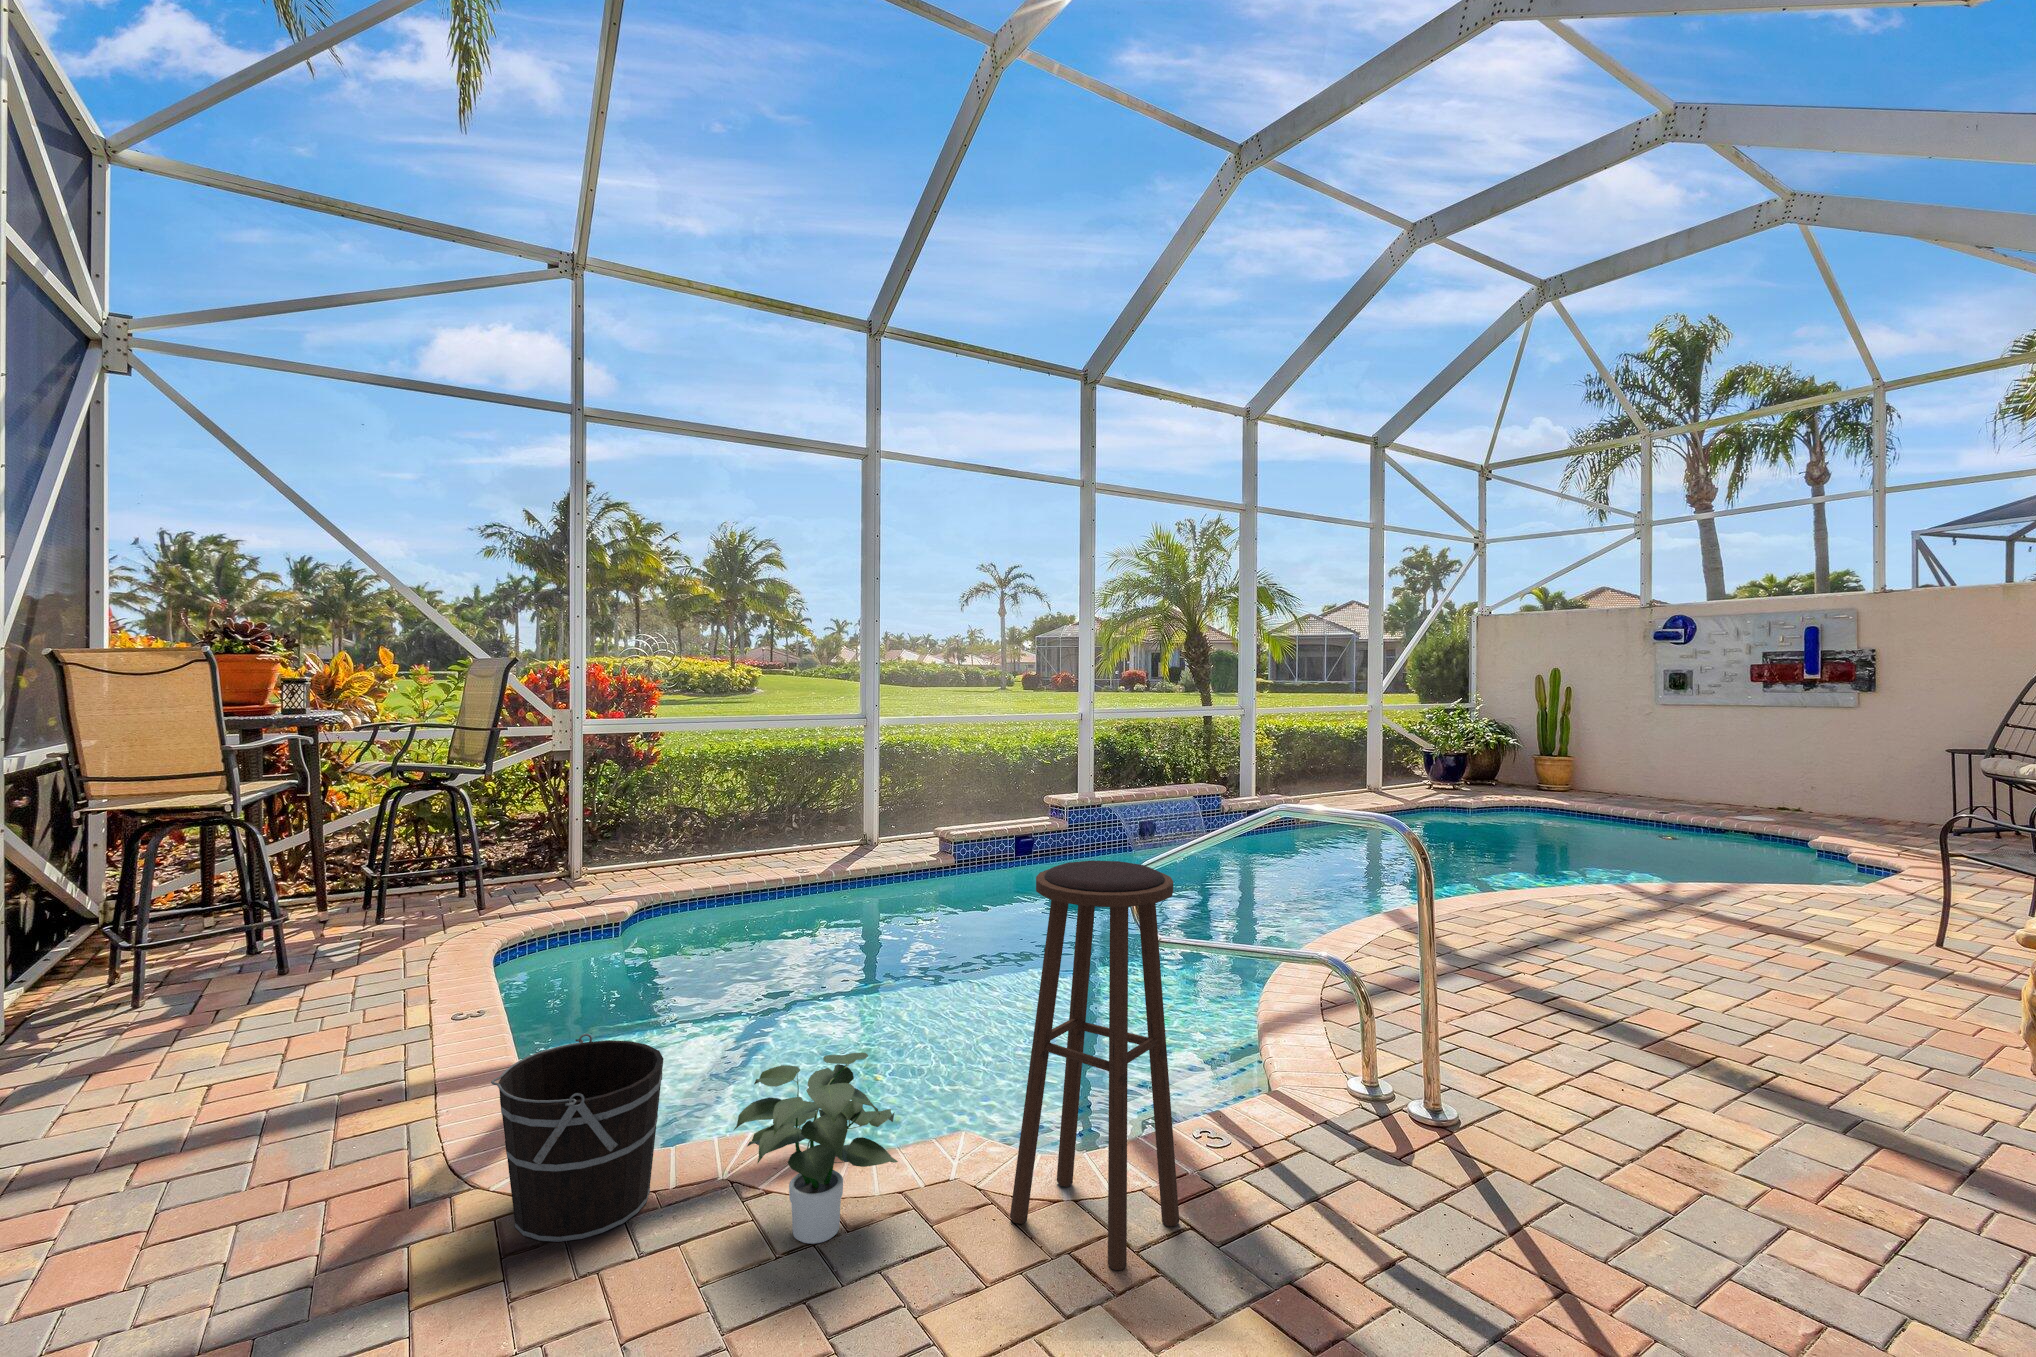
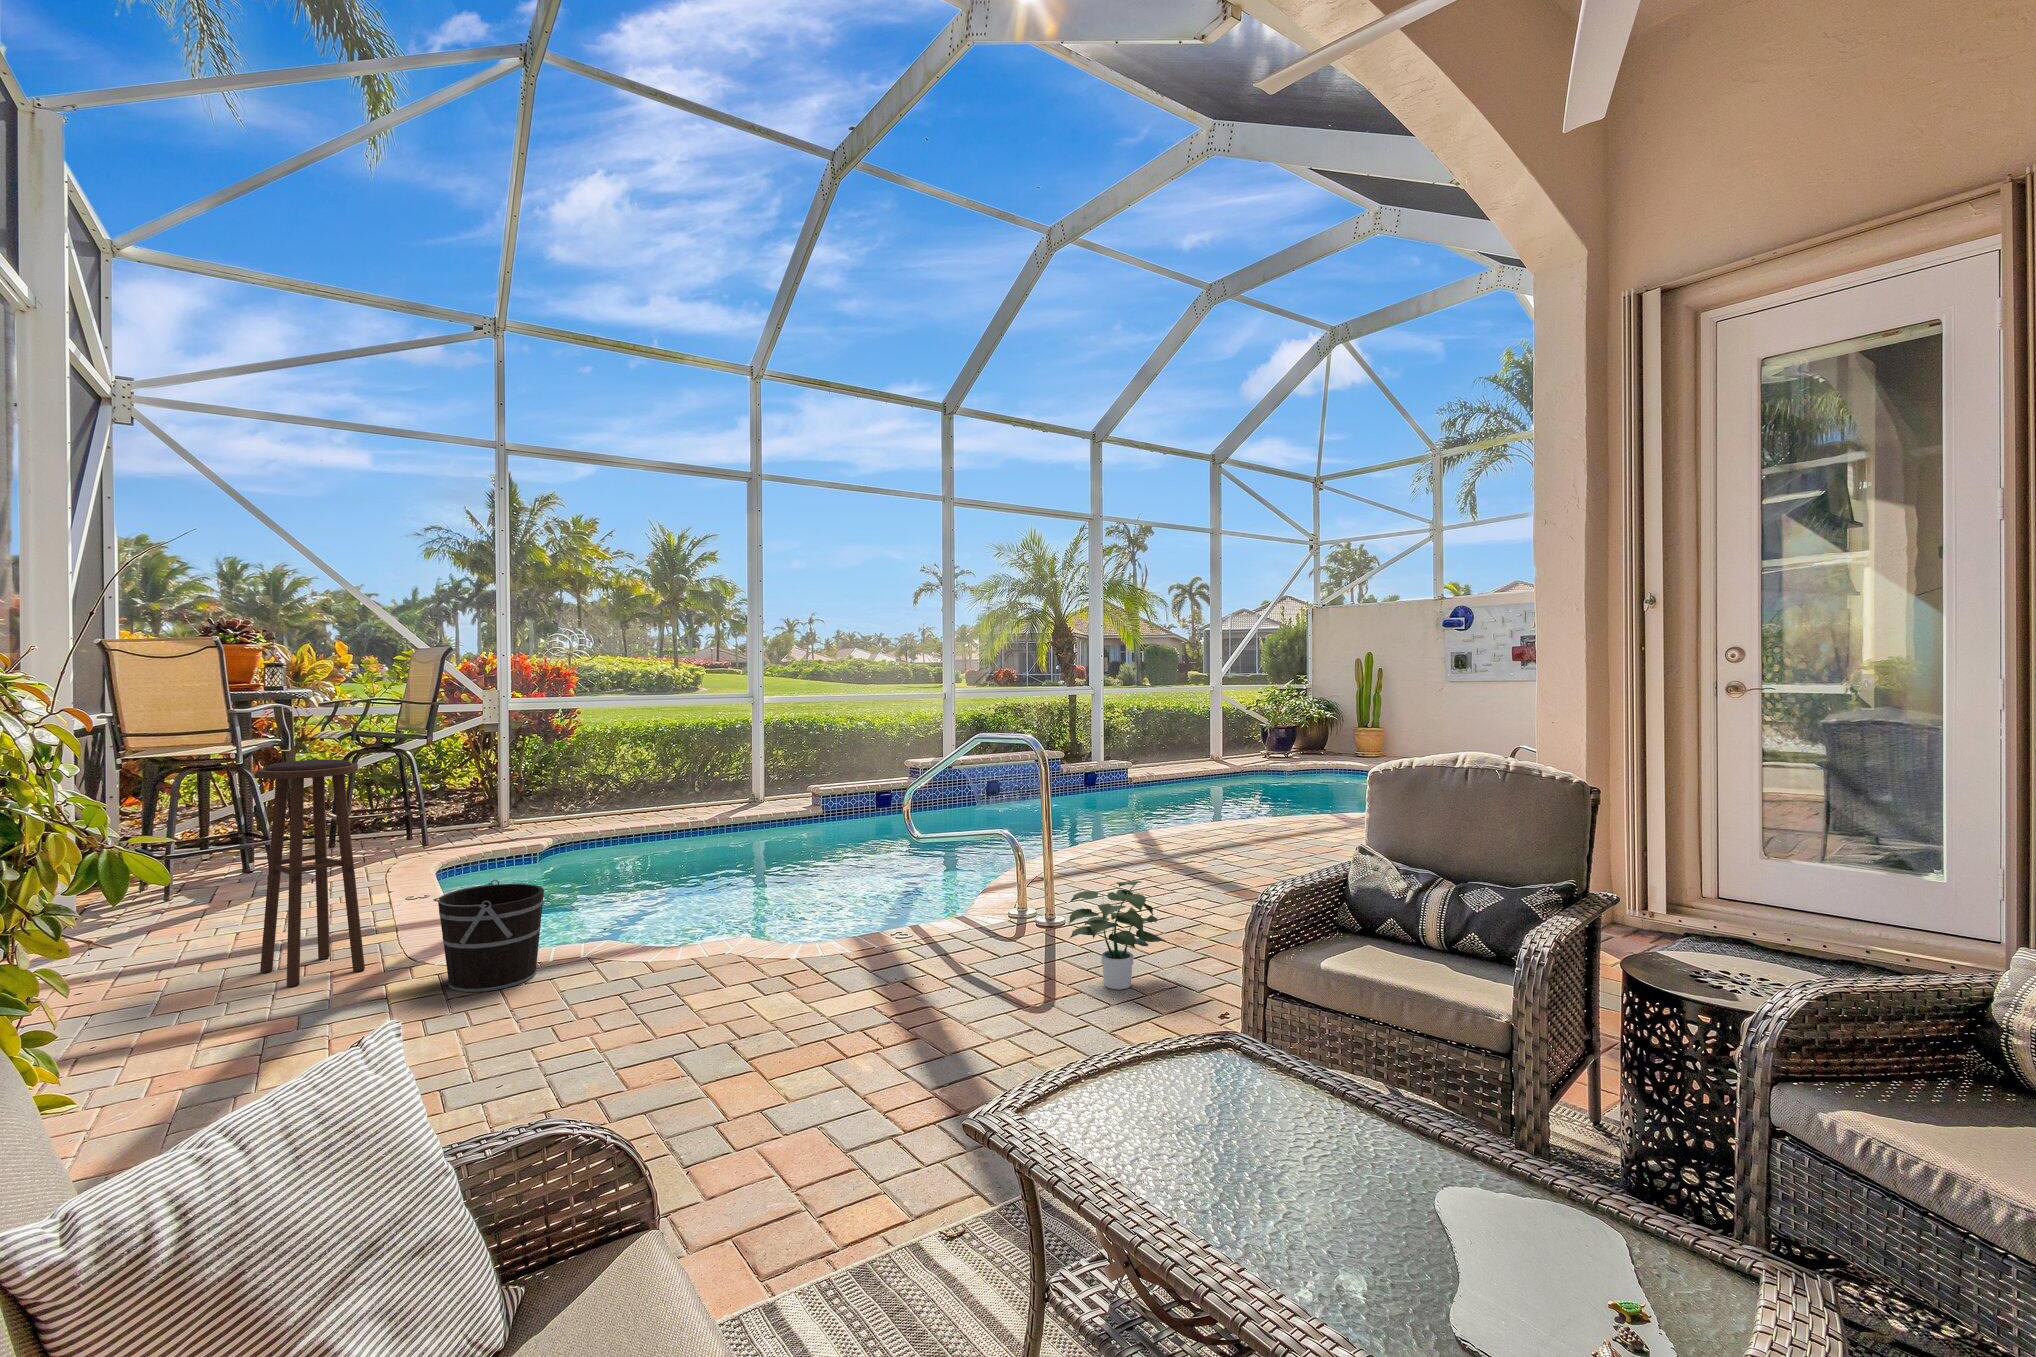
stool: present [1010,861,1179,1270] -> present [257,759,365,986]
potted plant: present [734,1053,898,1244] -> present [1069,881,1166,990]

